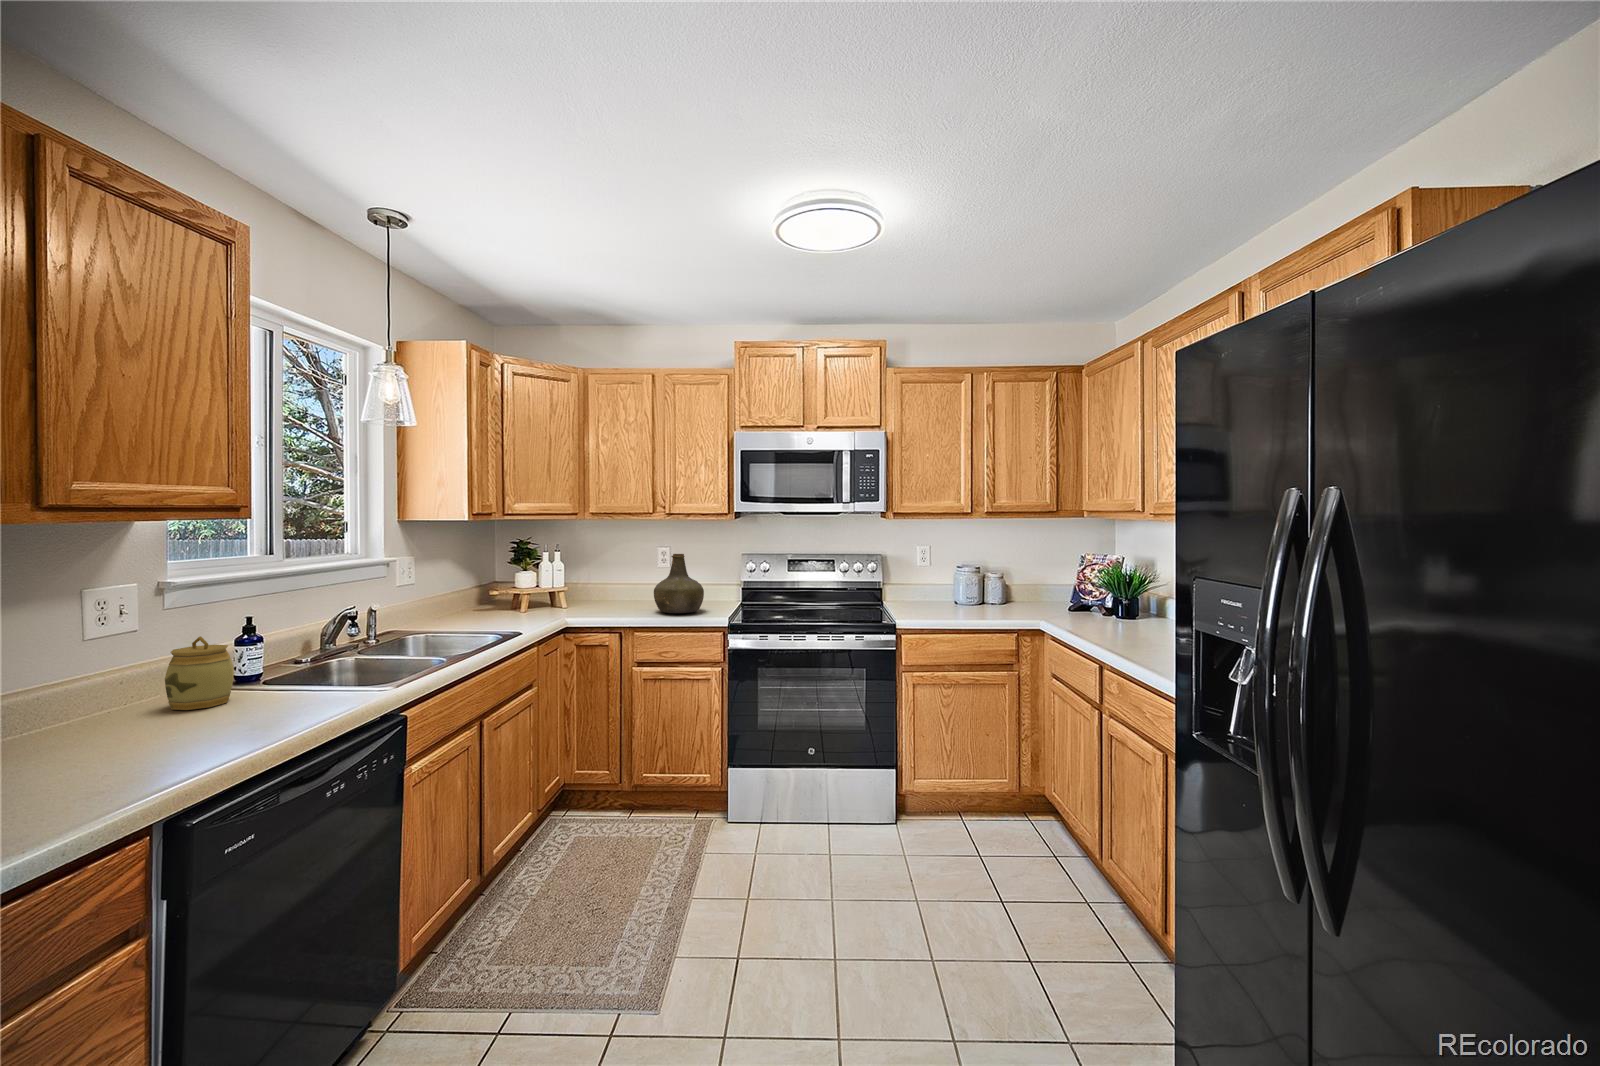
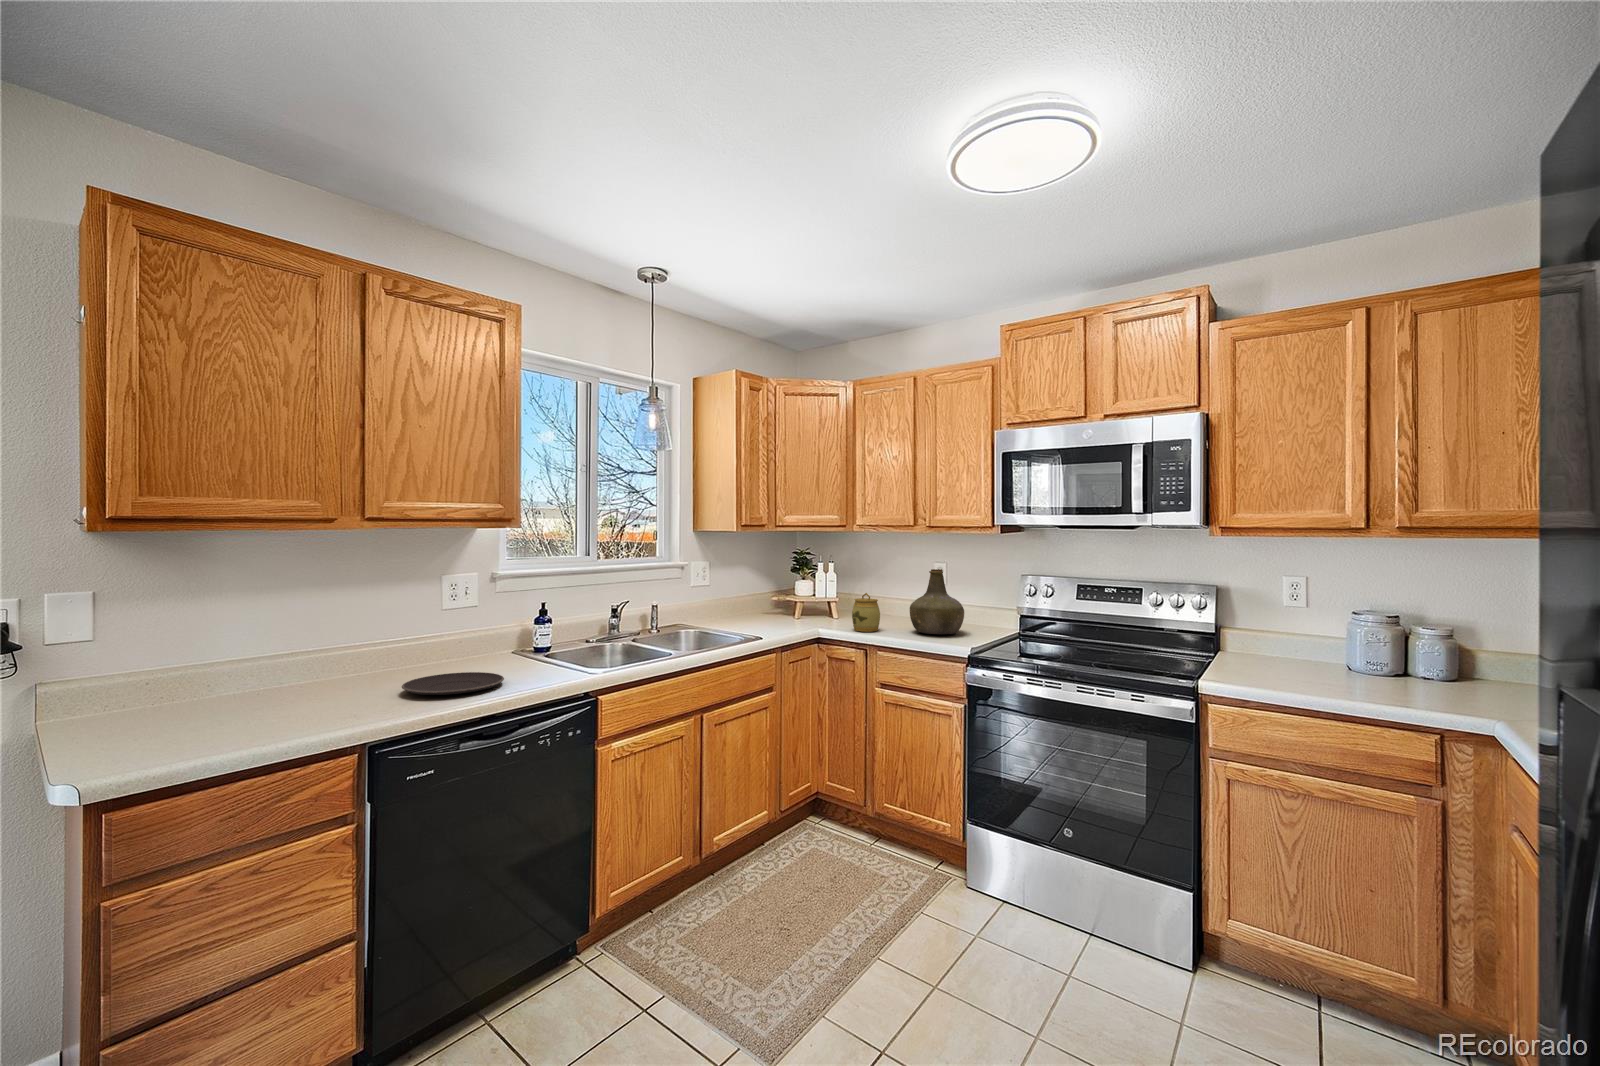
jar: present [165,636,234,710] -> present [852,593,880,632]
plate: none [113,709,278,751] -> present [402,672,504,695]

